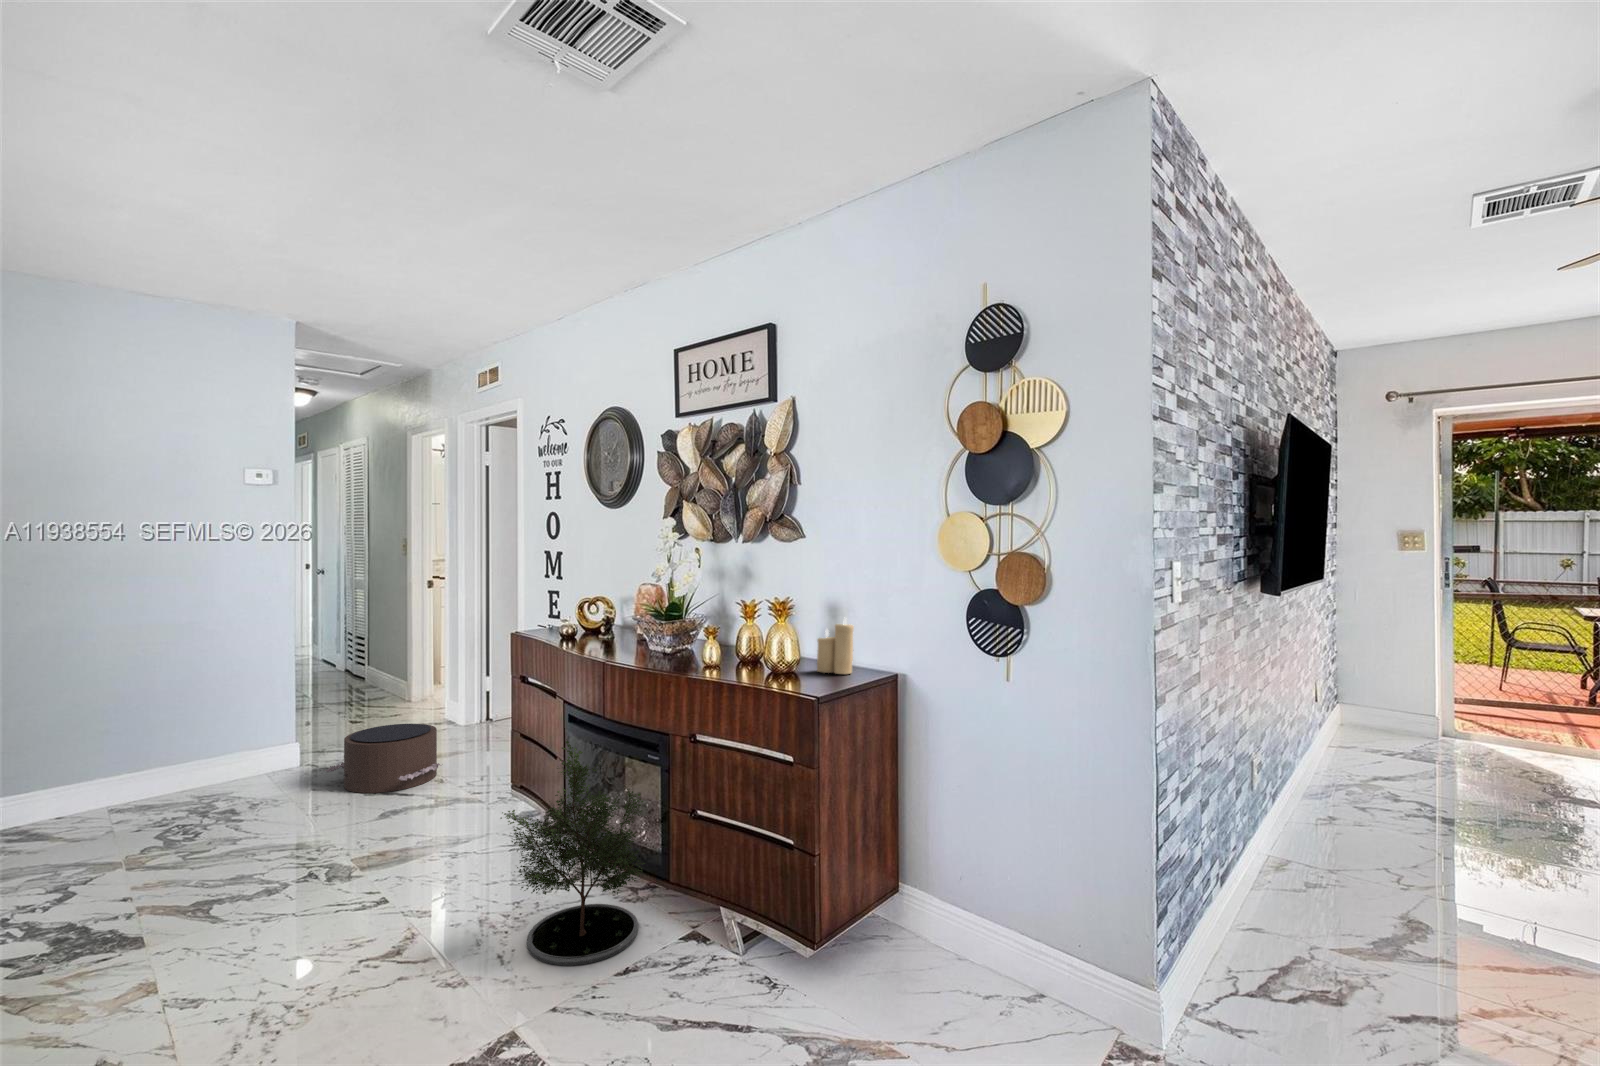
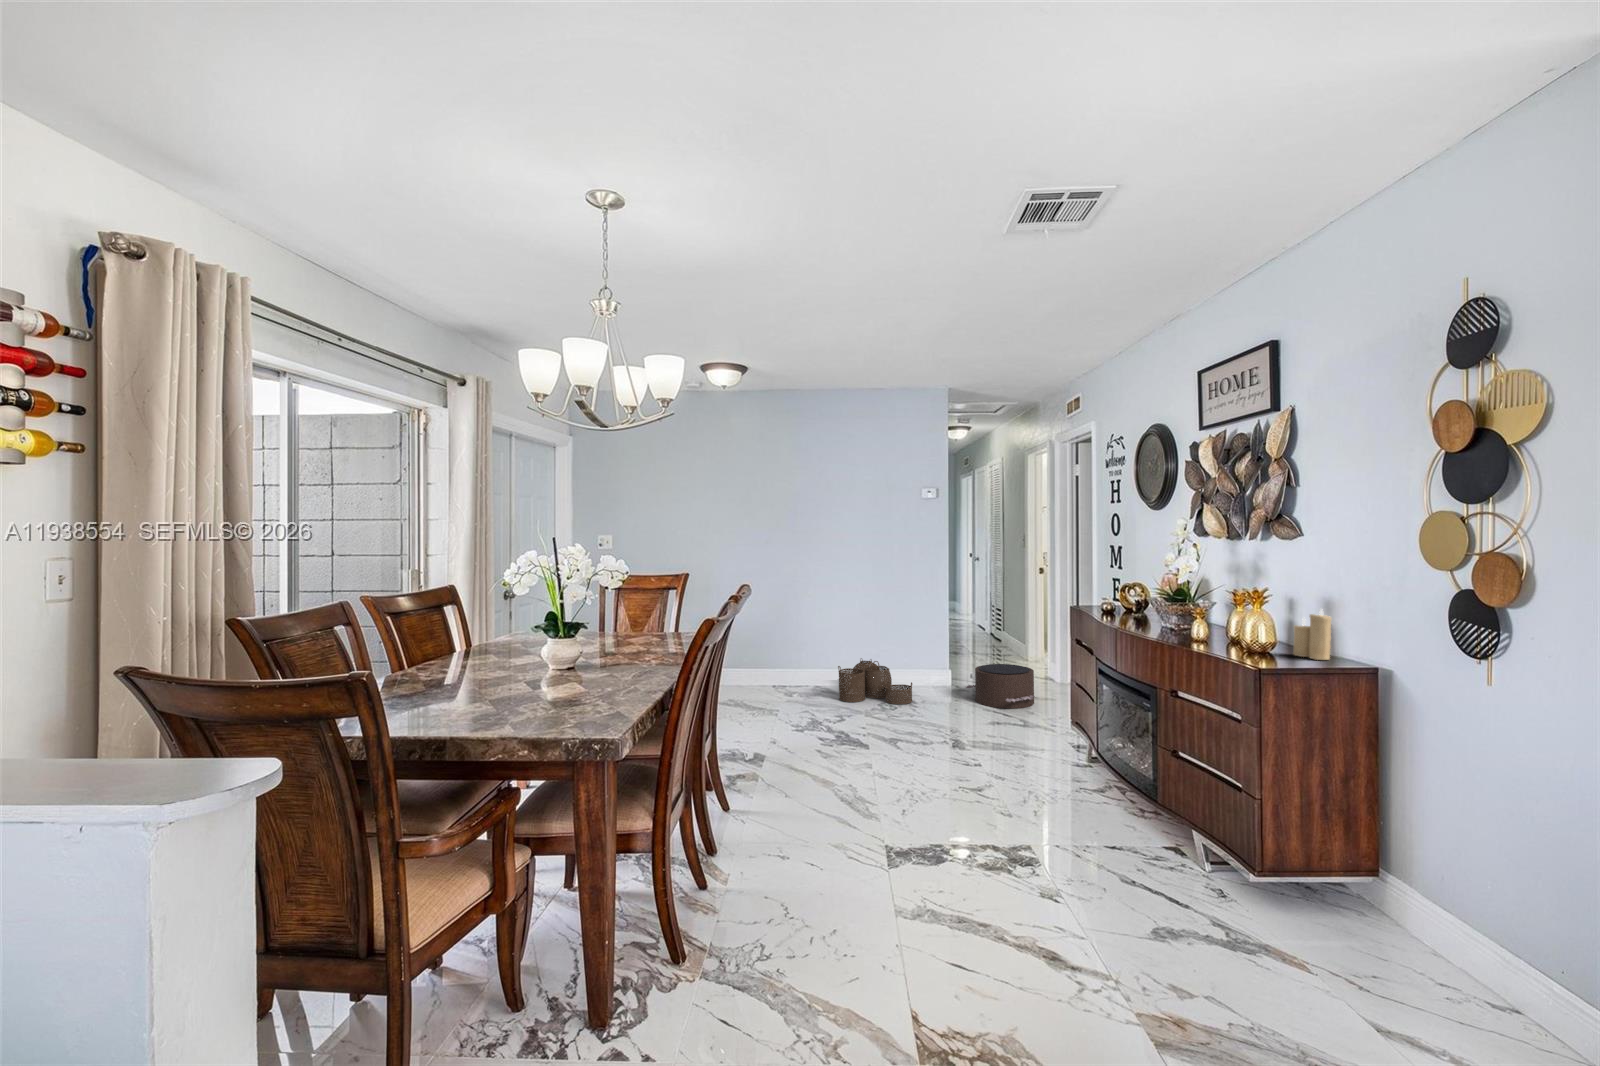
potted tree: present [500,741,645,966] -> none [1033,679,1136,835]
woven basket: none [52,755,228,848] -> present [838,658,912,704]

